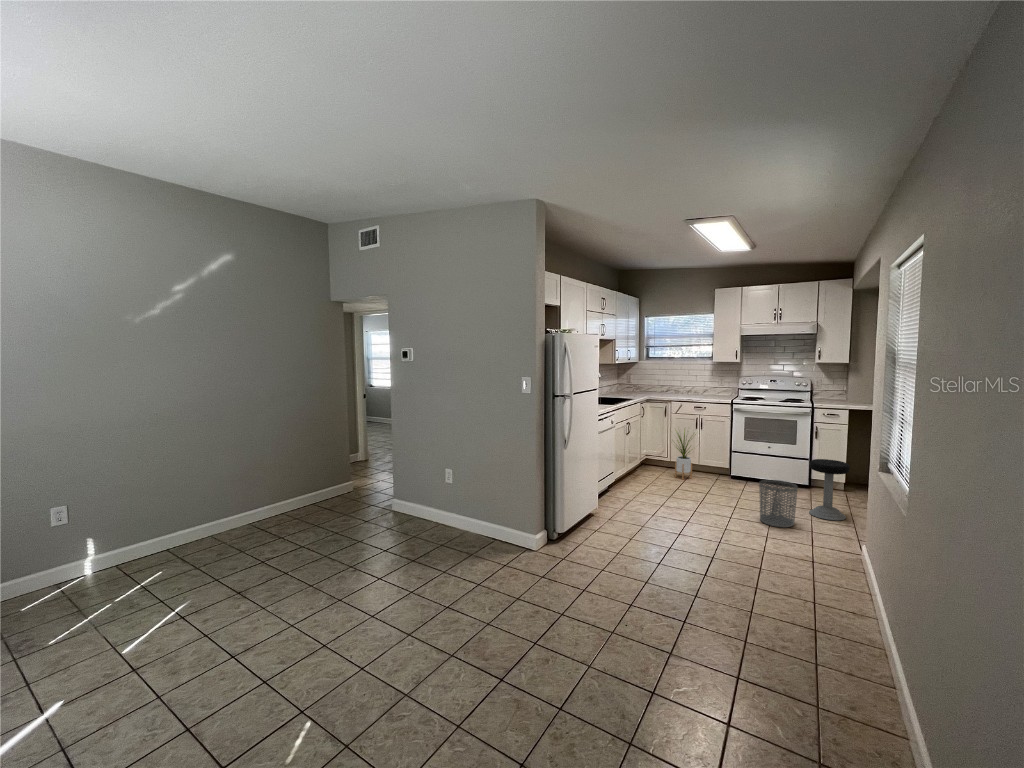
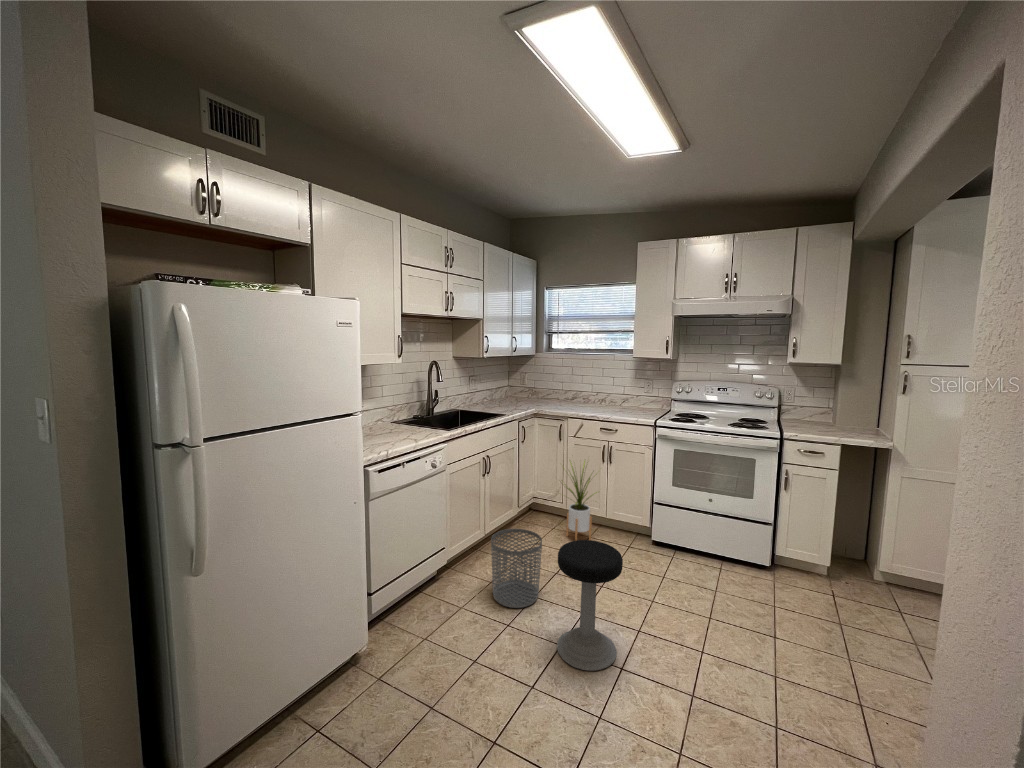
stool: present [809,459,850,521] -> present [557,540,623,671]
waste bin: present [759,480,798,527] -> present [491,529,542,608]

